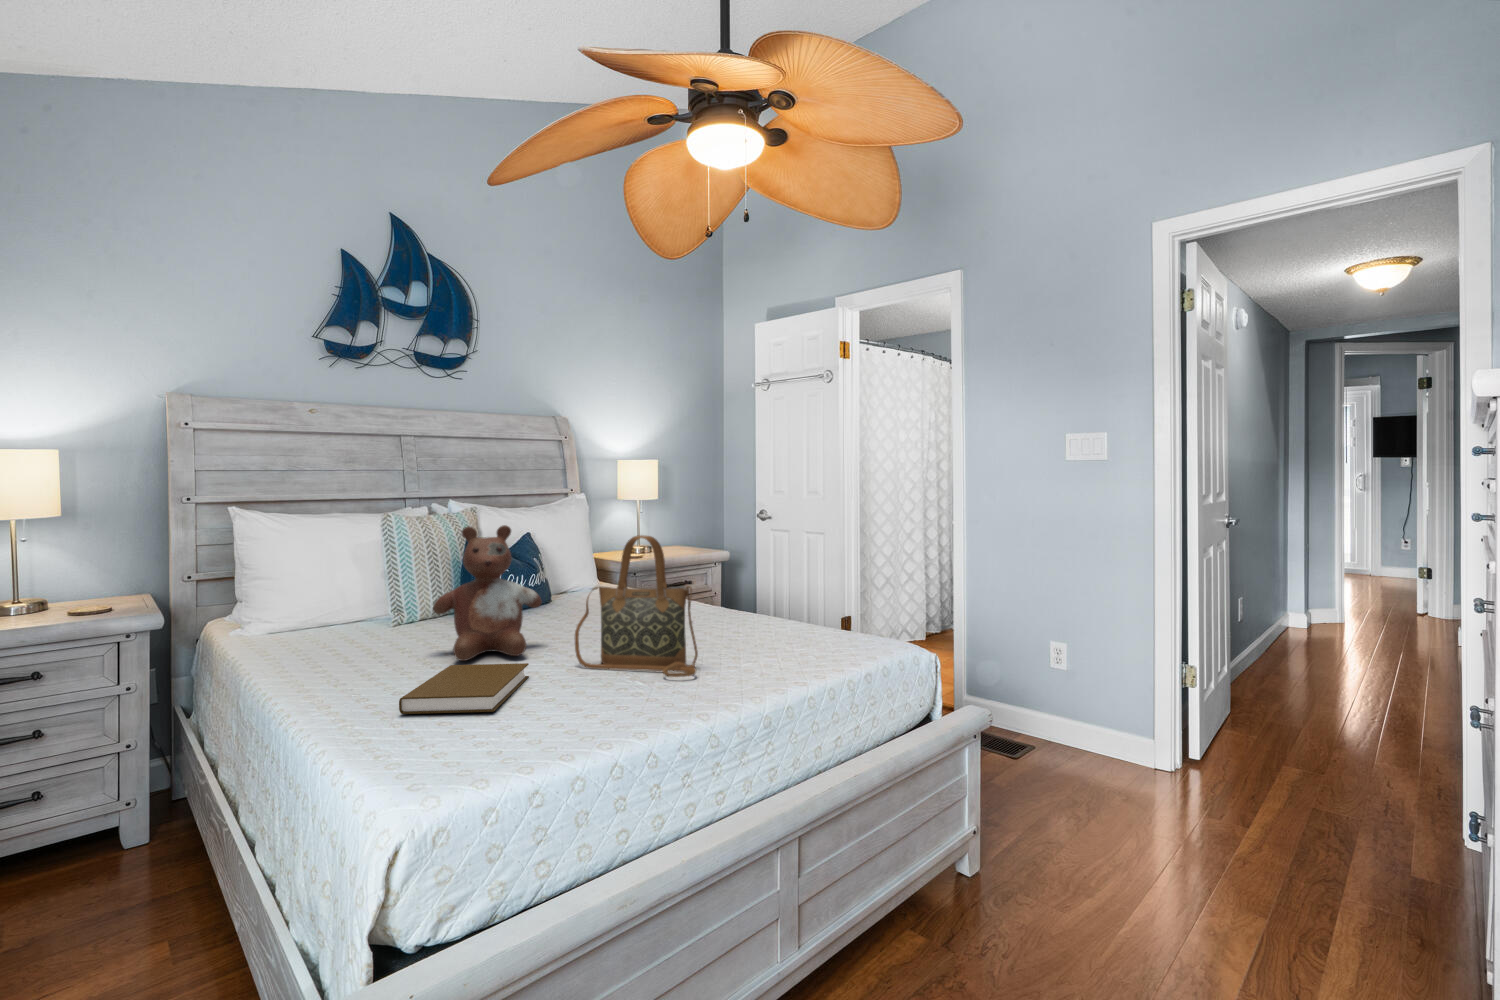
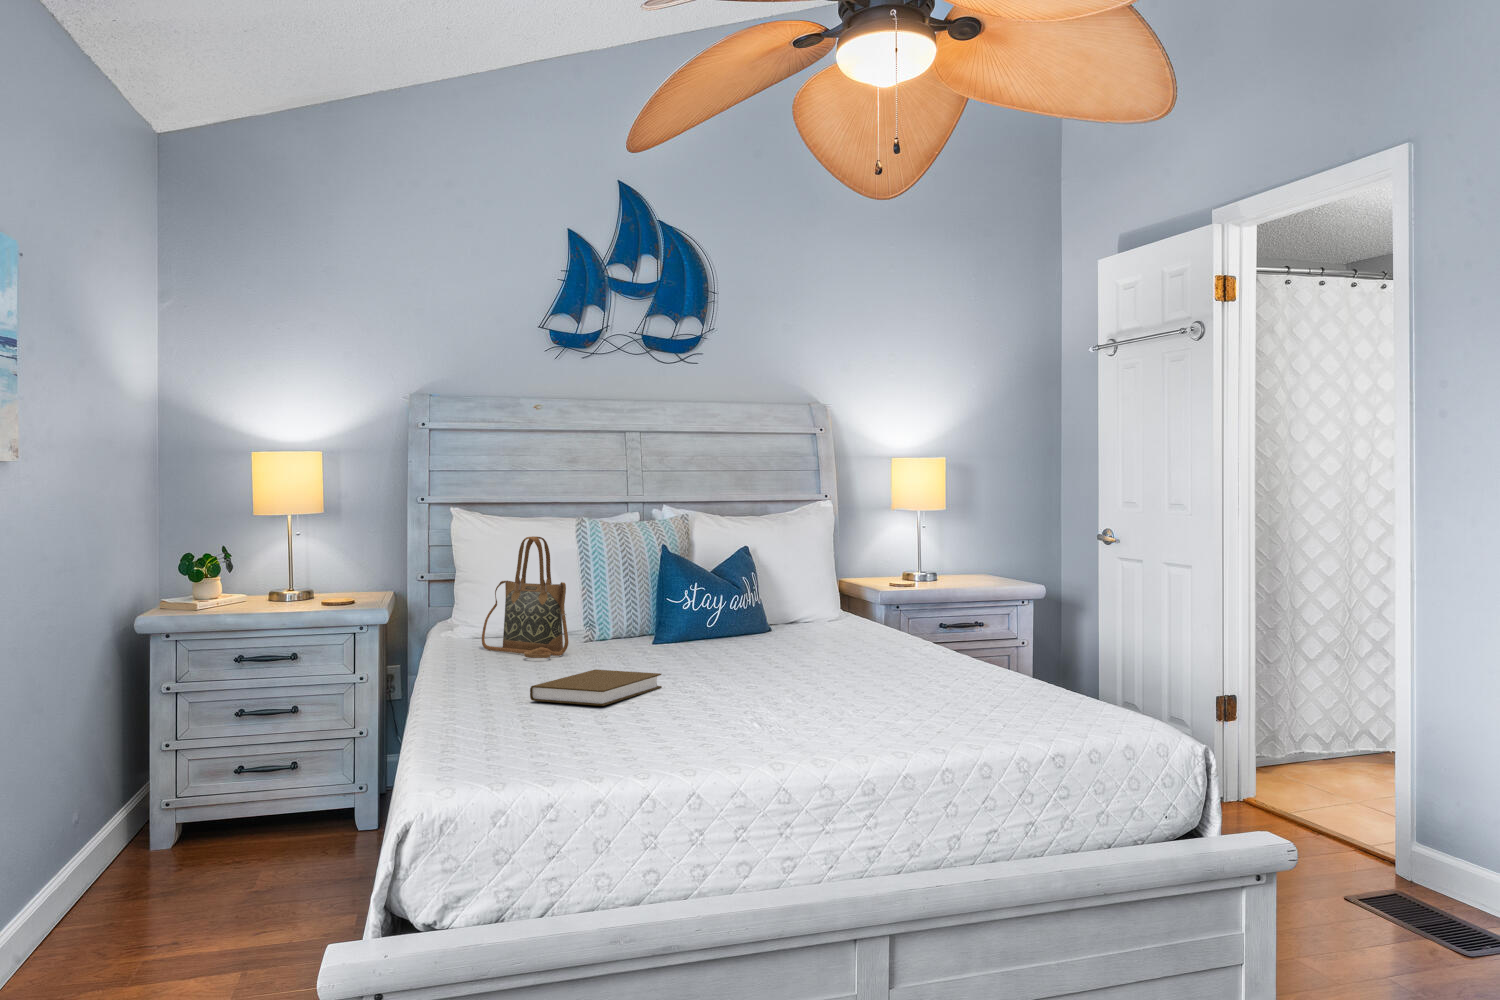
stuffed bear: present [433,525,542,661] -> none [599,535,705,671]
handbag: present [575,535,698,677] -> present [482,536,568,658]

